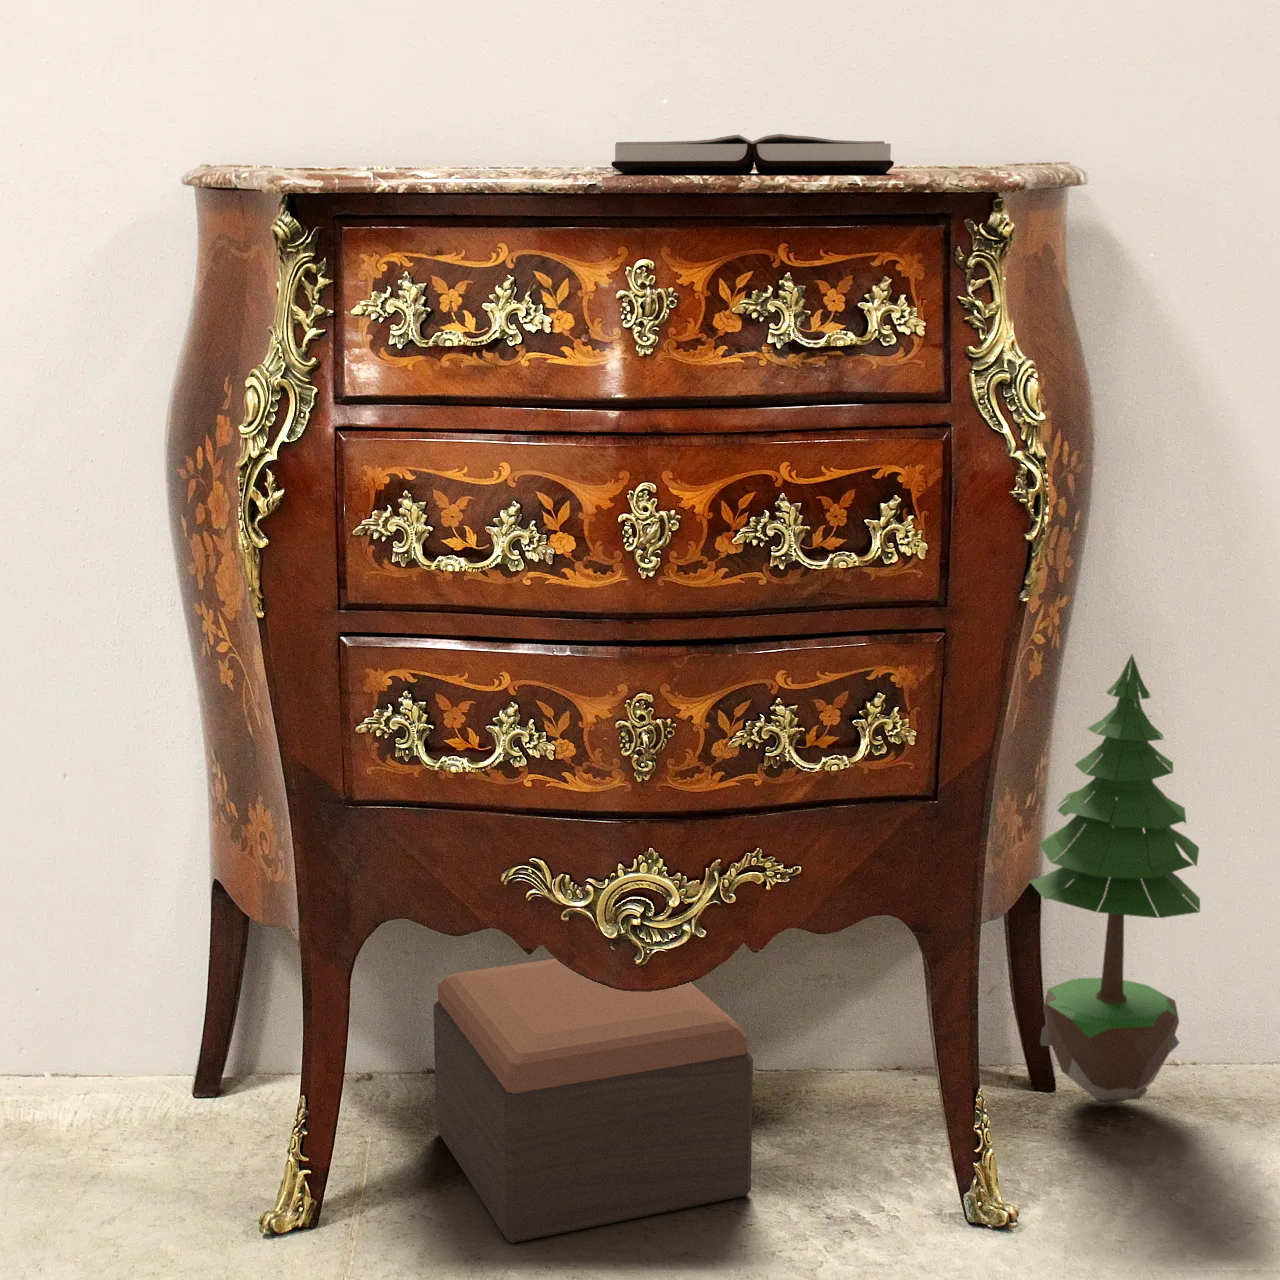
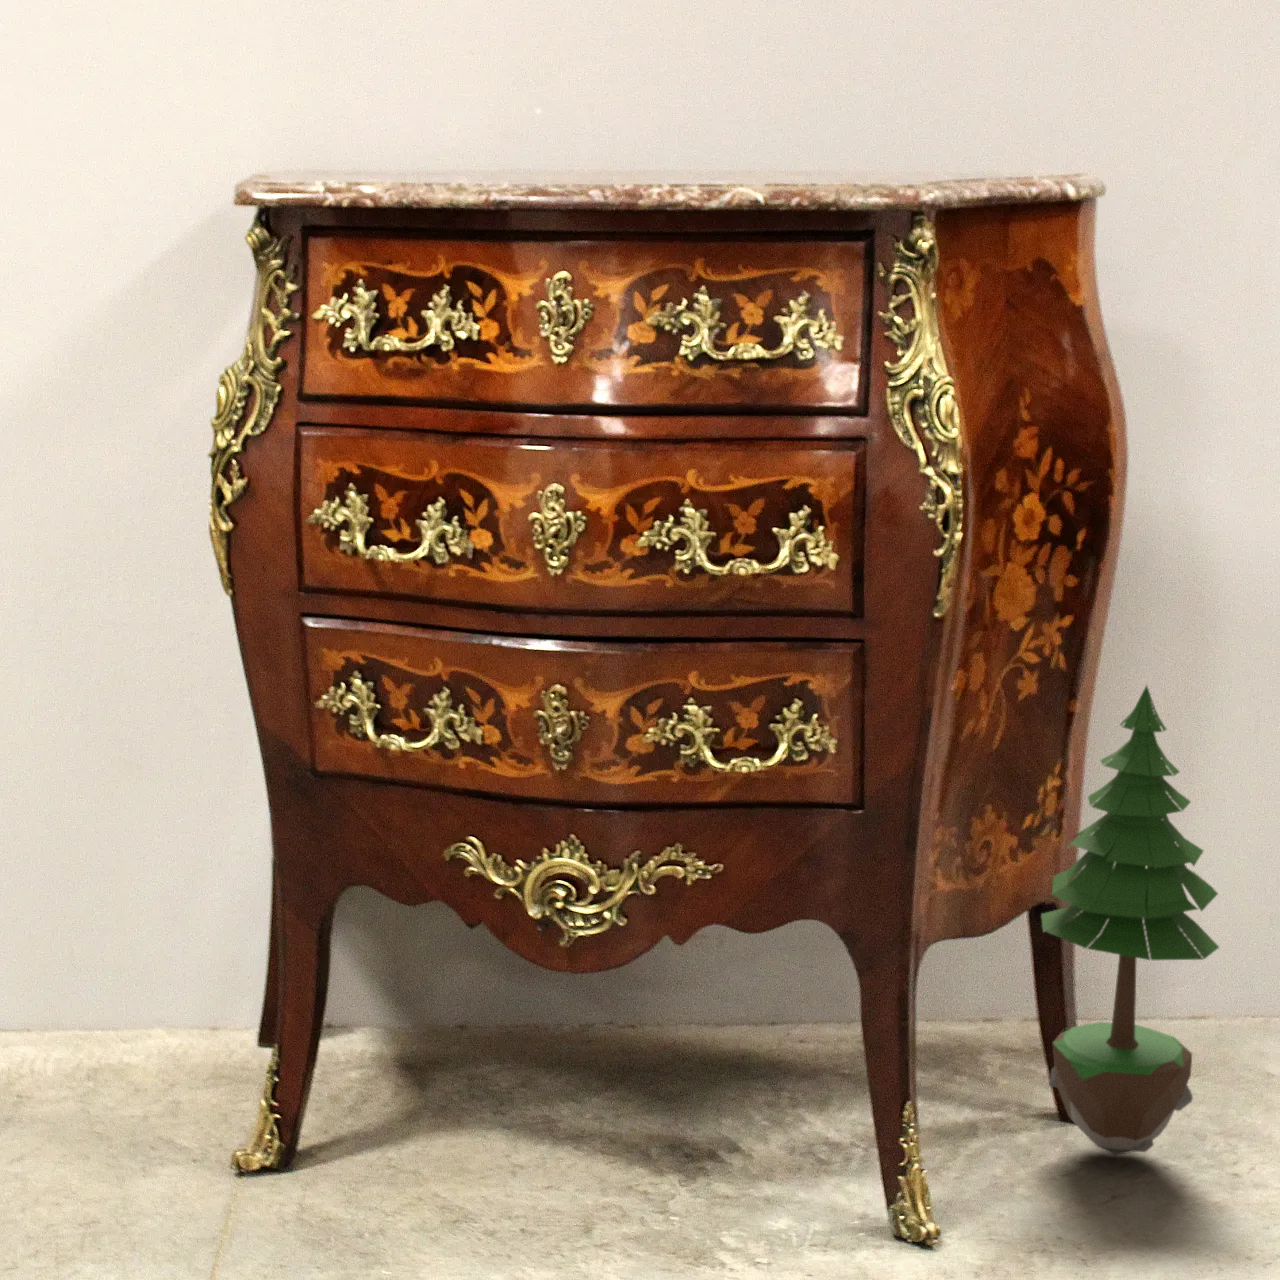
hardback book: present [611,134,894,174] -> none [508,157,800,195]
footstool: present [433,959,753,1243] -> none [436,945,706,1207]

